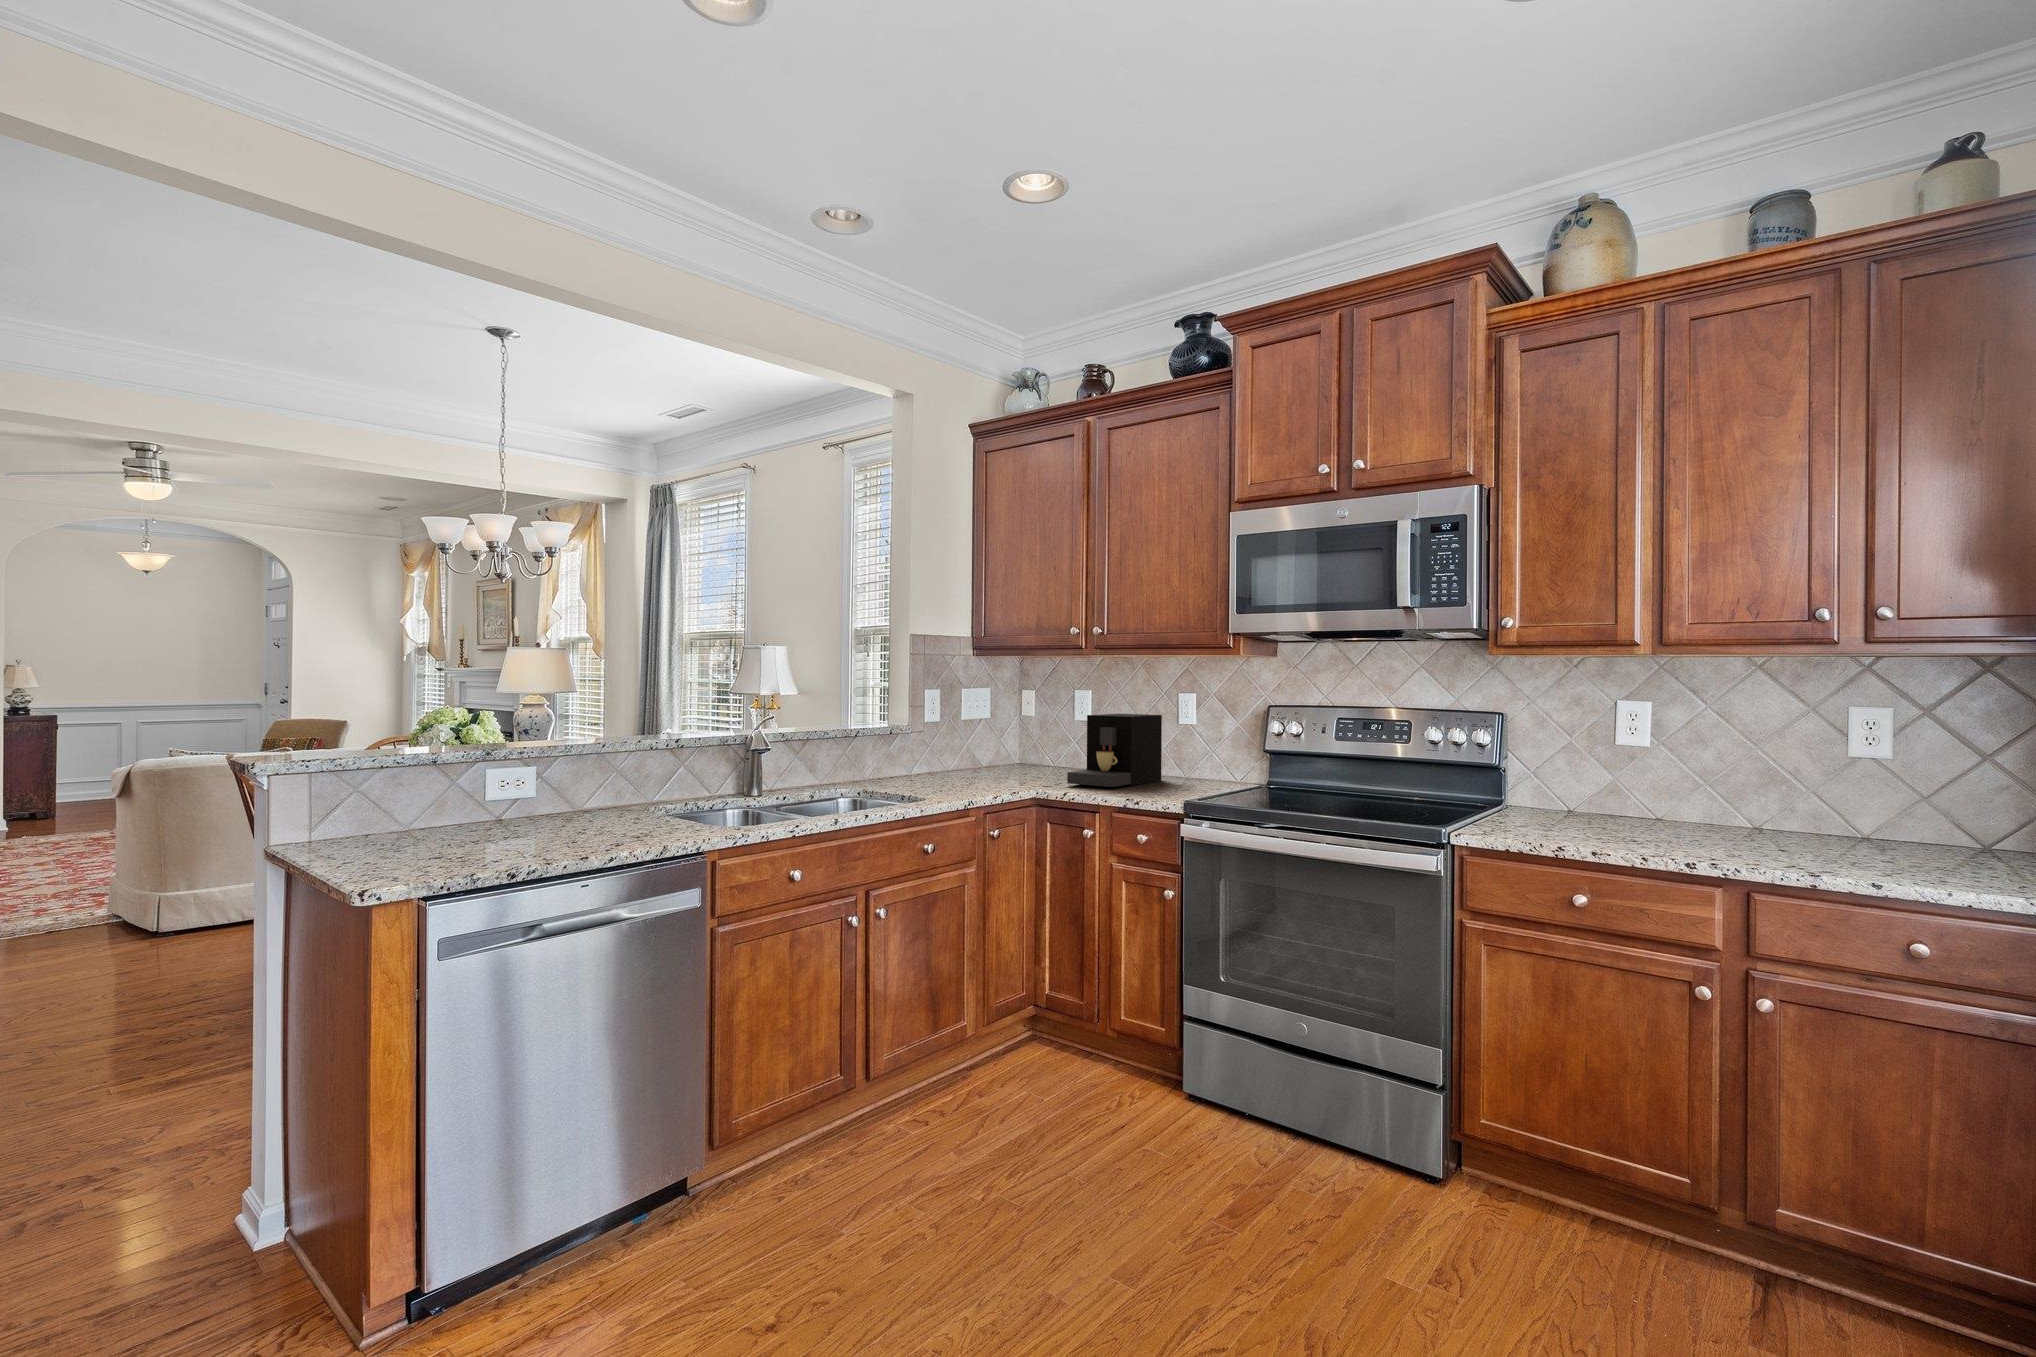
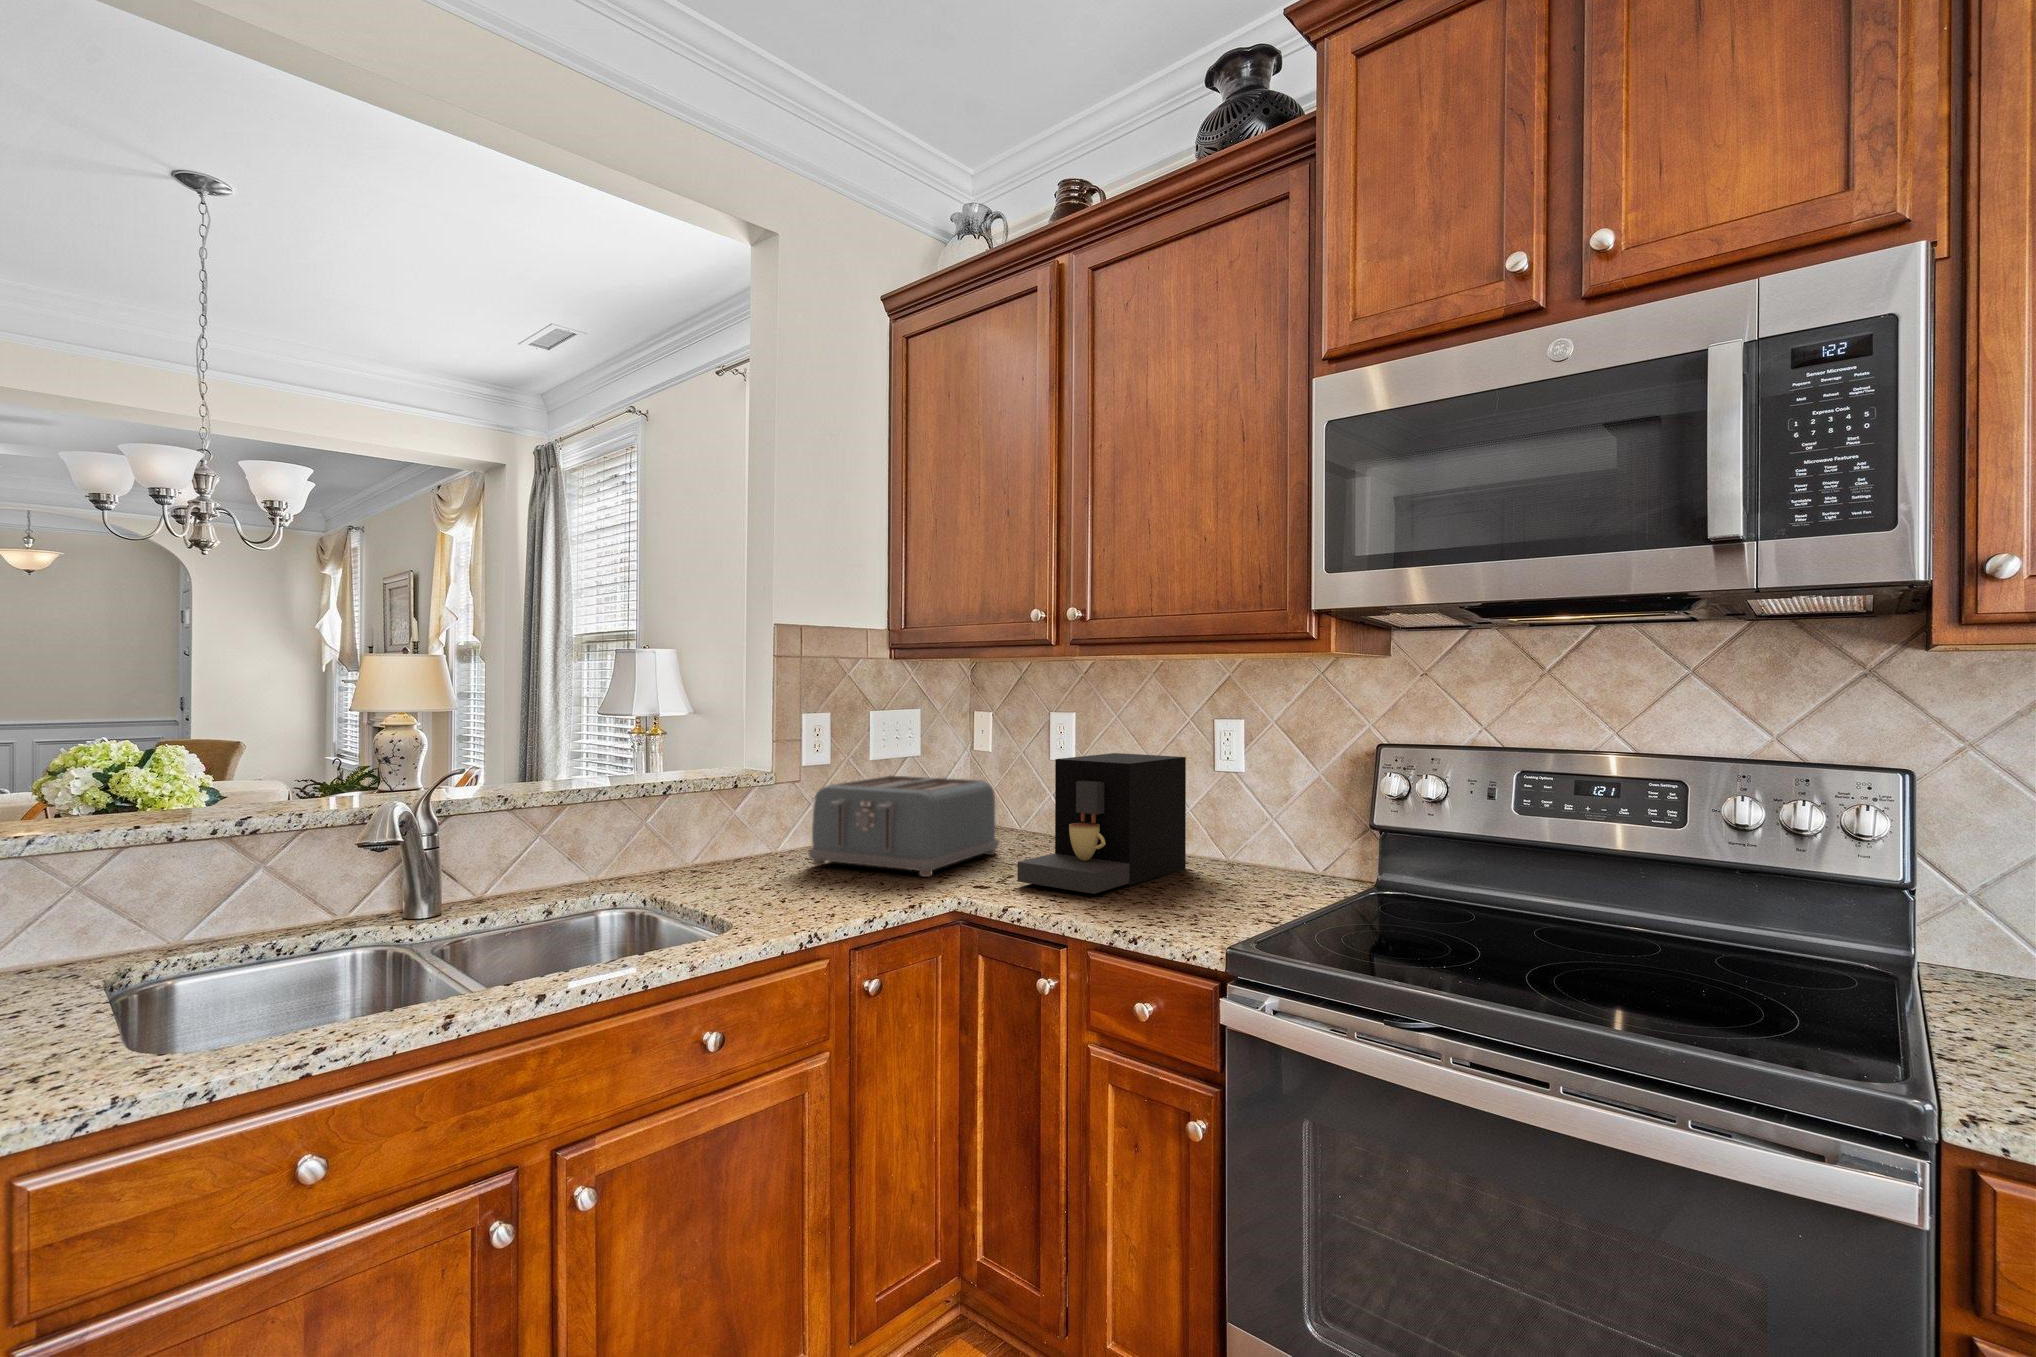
toaster: none [938,729,1047,783] -> present [809,776,999,877]

